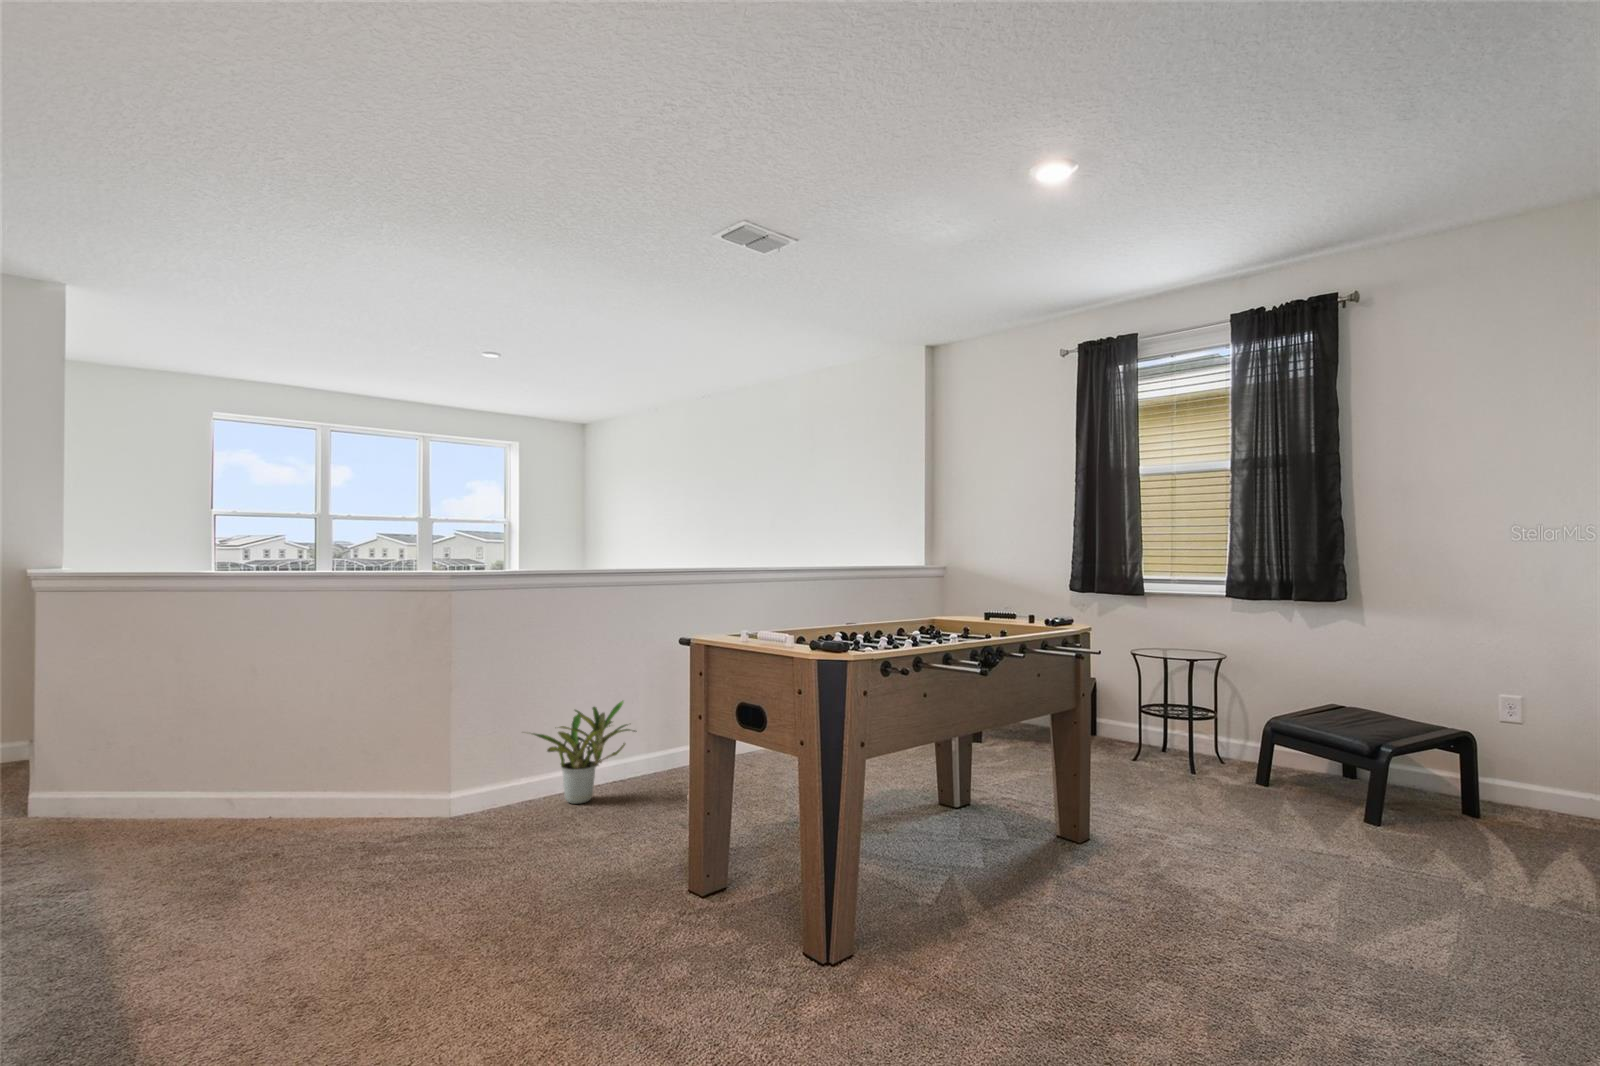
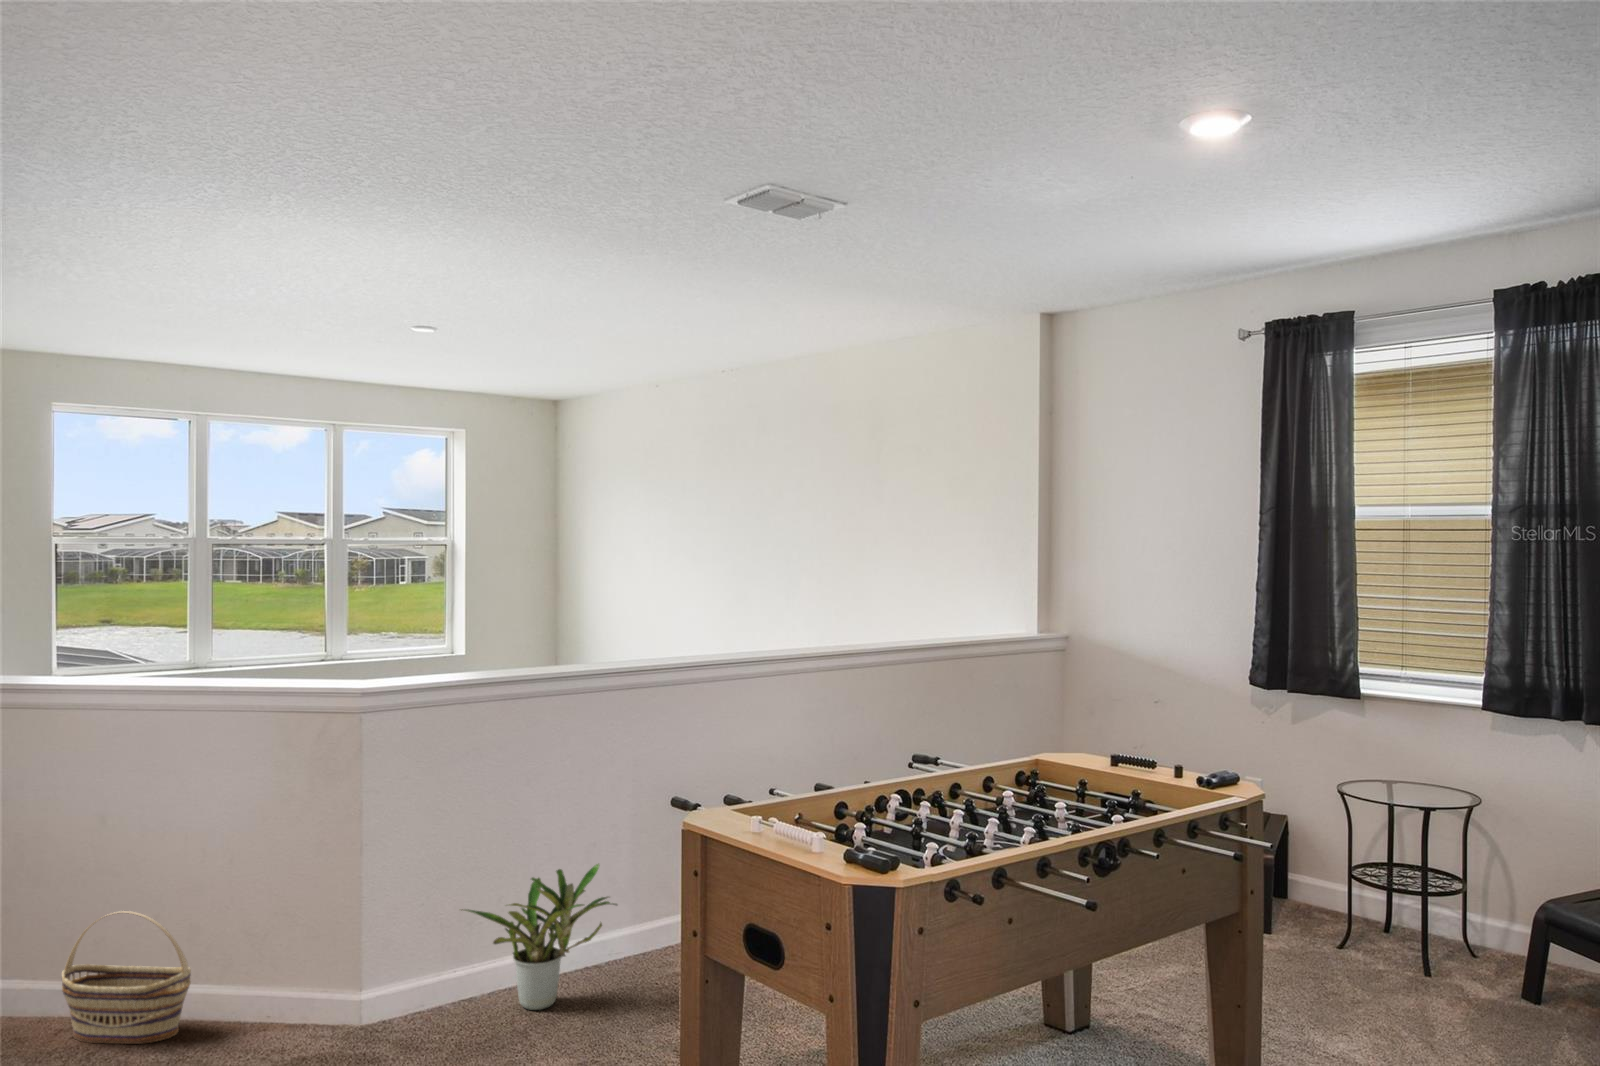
basket: none [220,732,320,829] -> present [62,911,191,1044]

